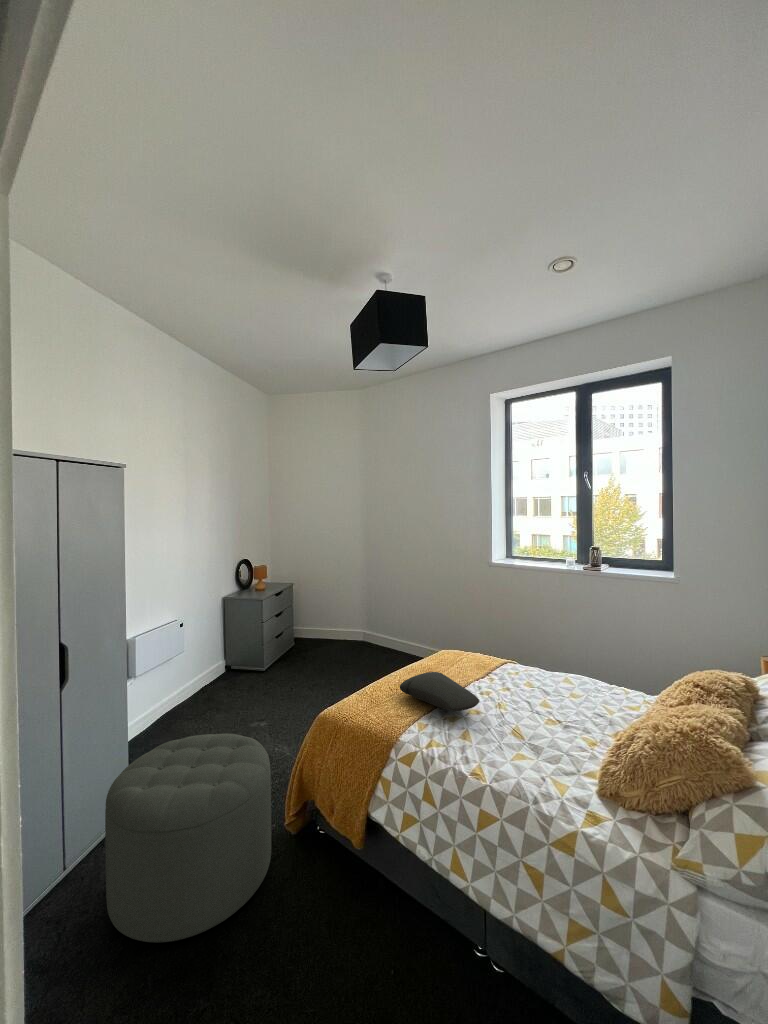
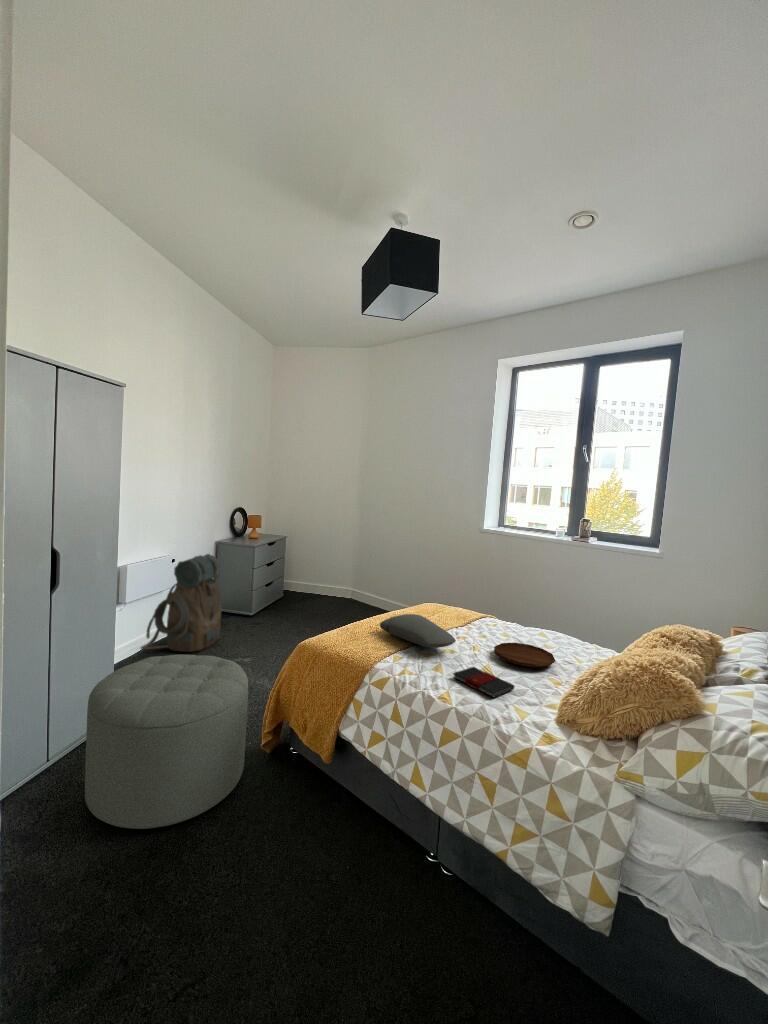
backpack: none [156,614,236,720] -> present [141,554,221,652]
tray: none [519,696,585,725] -> present [494,643,555,667]
book: none [482,731,548,769] -> present [453,667,514,697]

